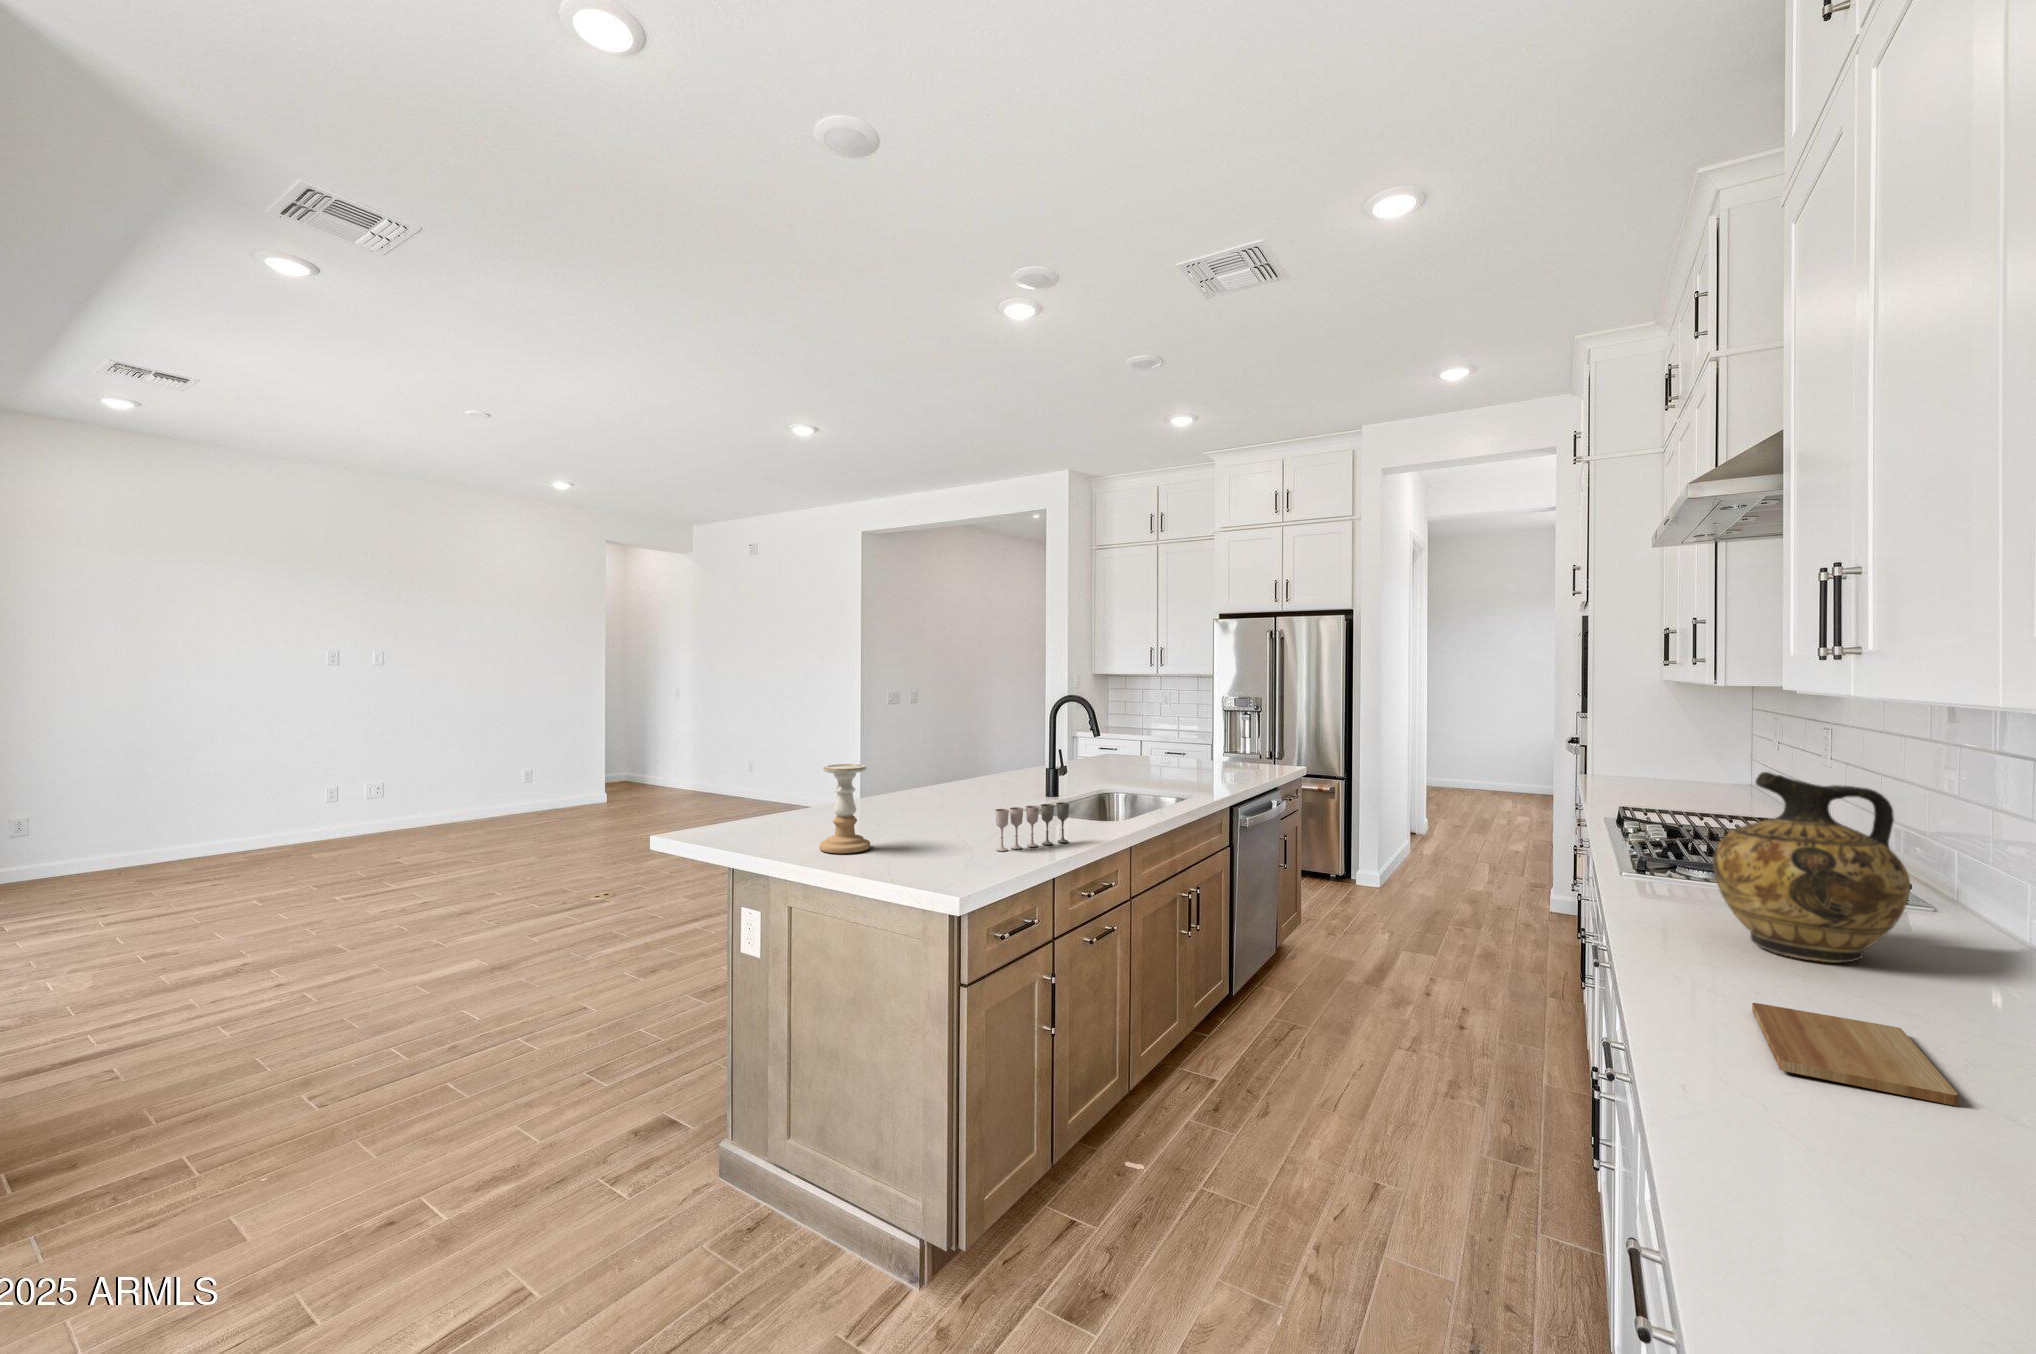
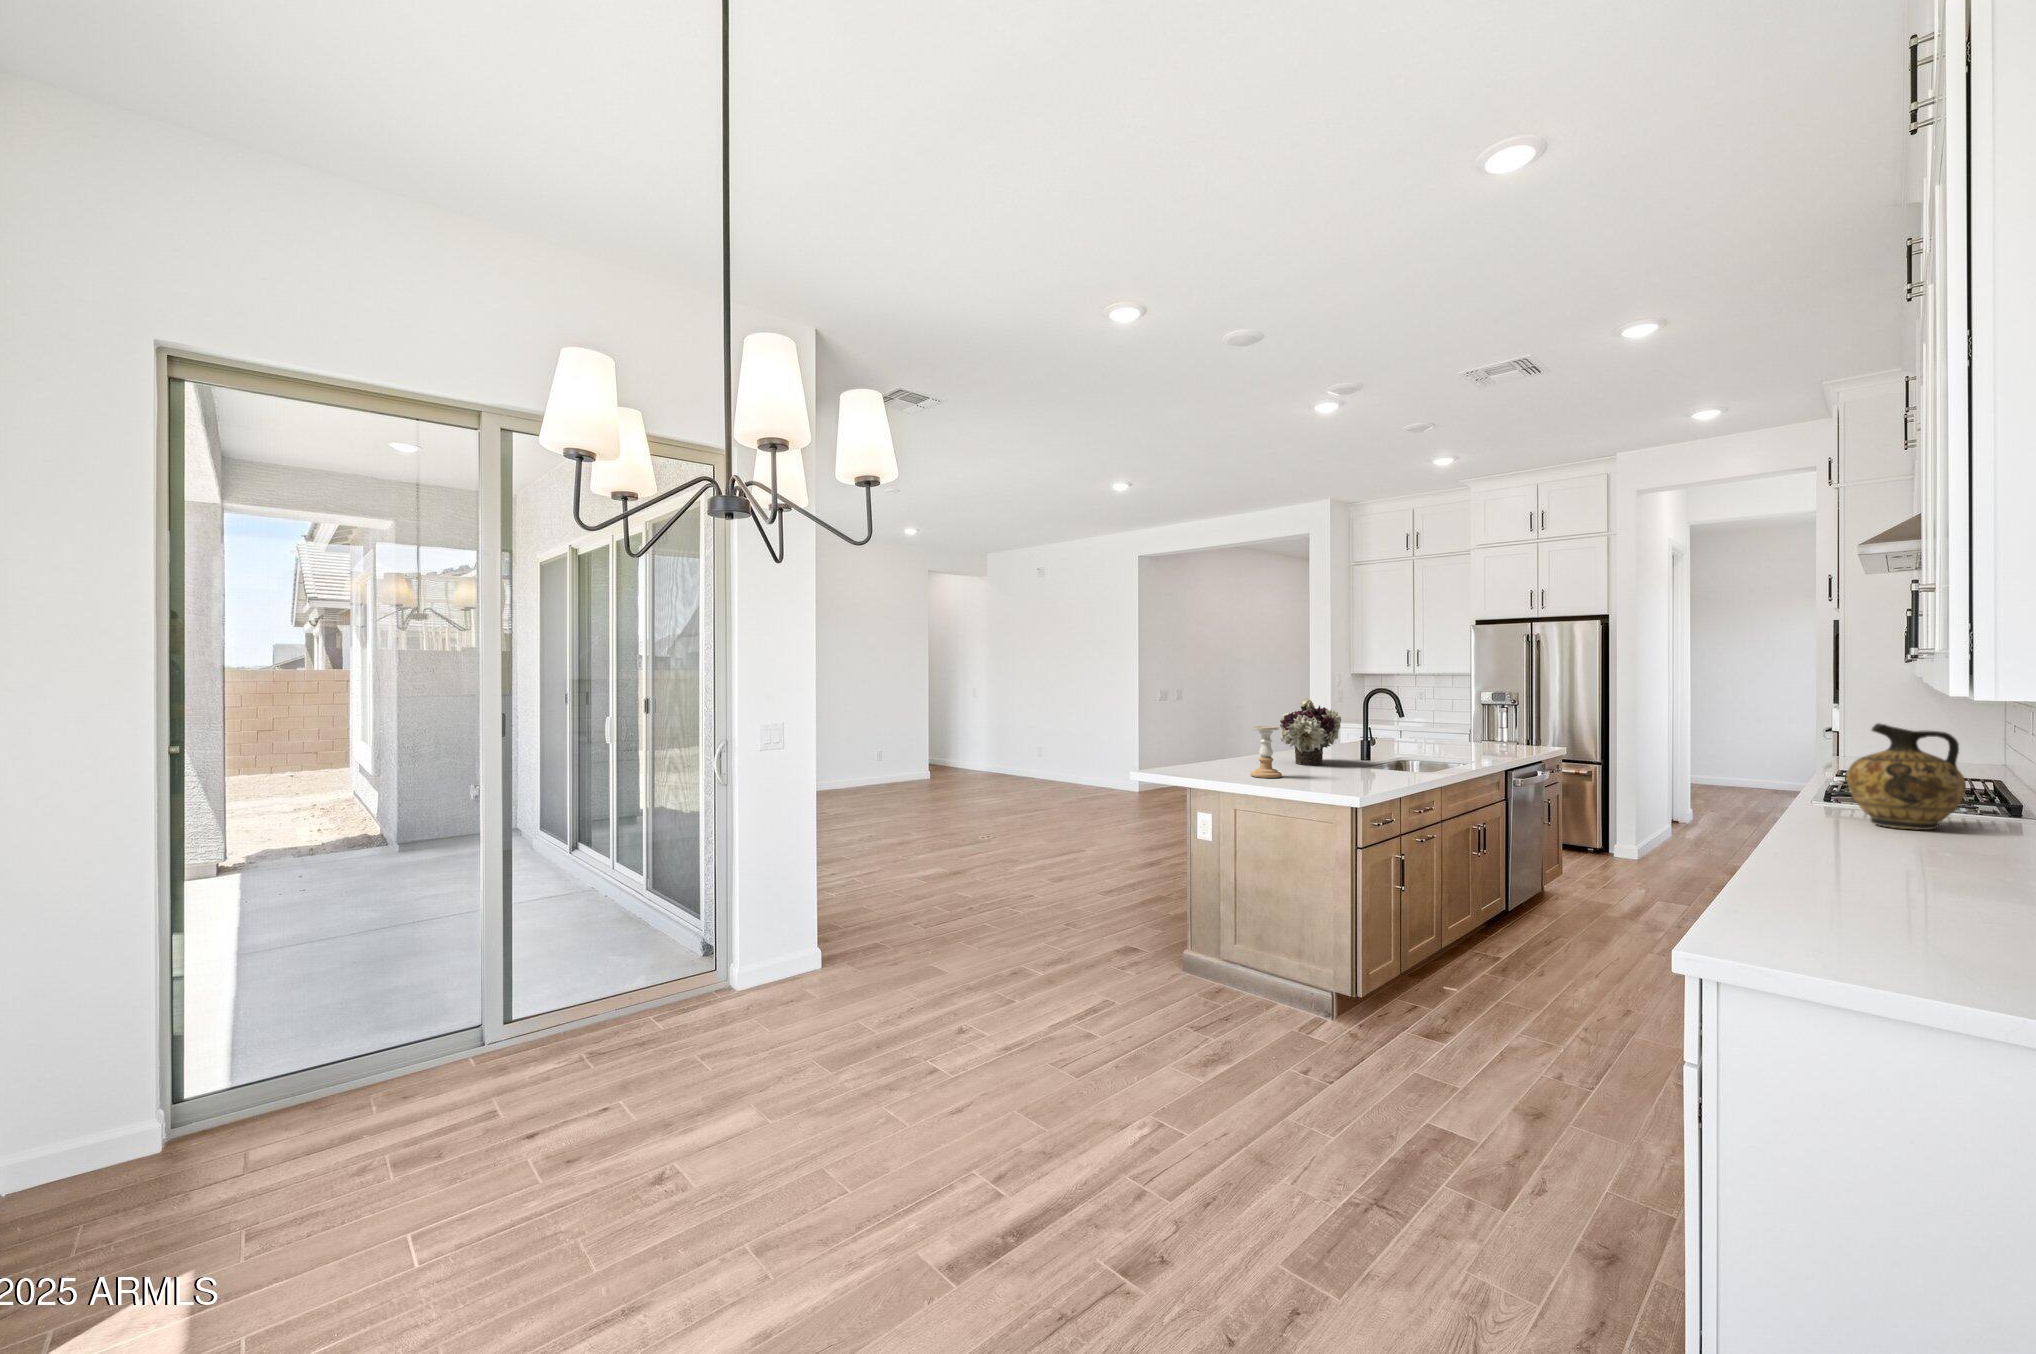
flower arrangement: none [907,712,997,815] -> present [1280,697,1341,765]
wine glass: present [995,802,1069,851] -> none [1361,752,1406,780]
cutting board: present [1752,1003,1958,1106] -> none [1835,836,1921,861]

